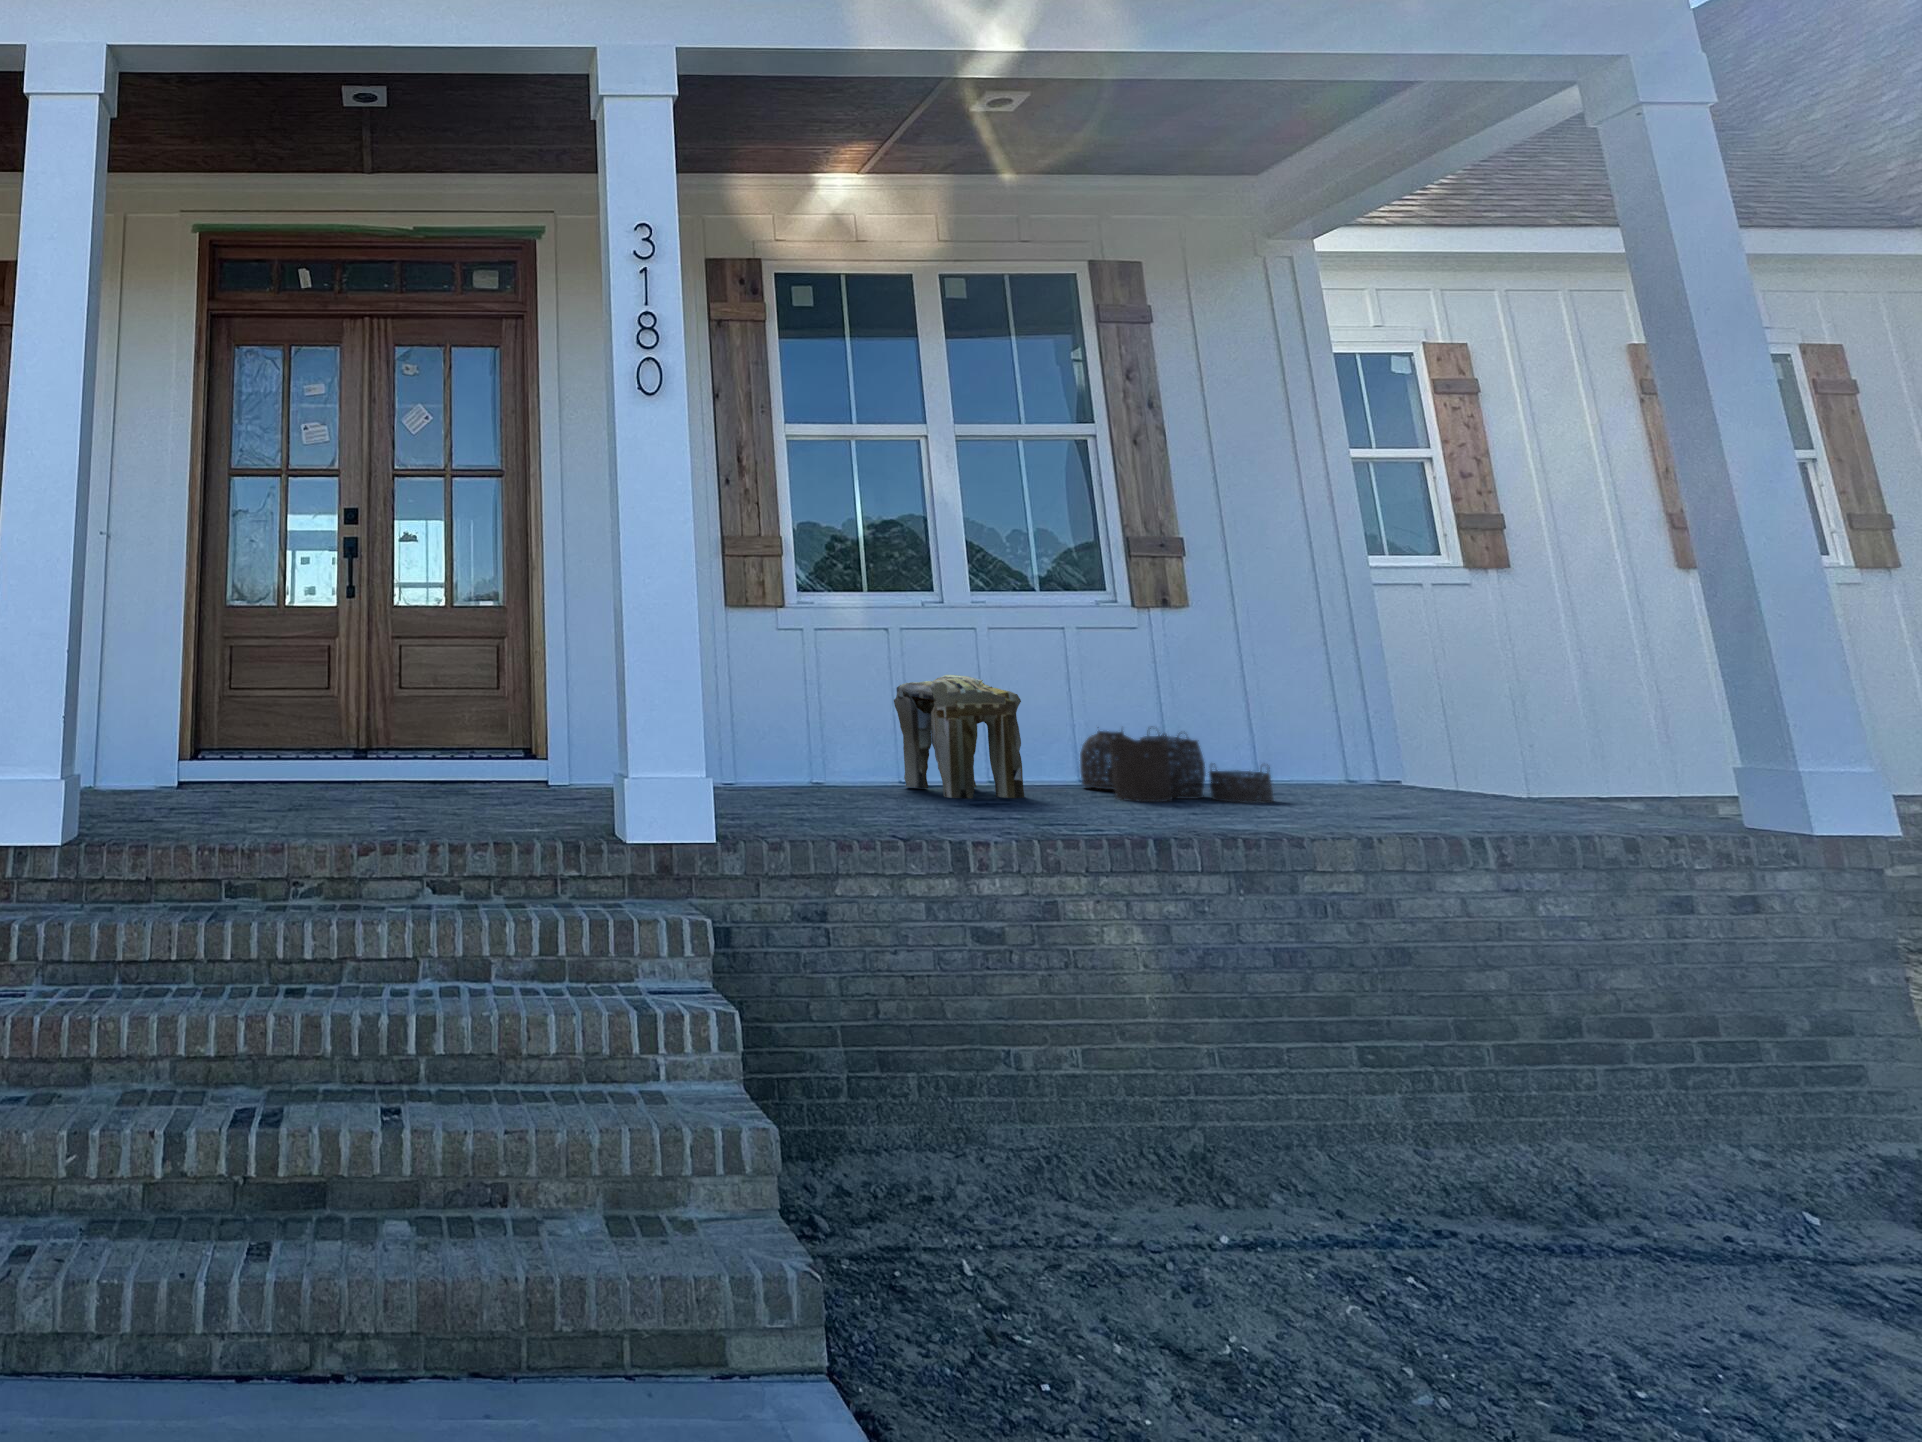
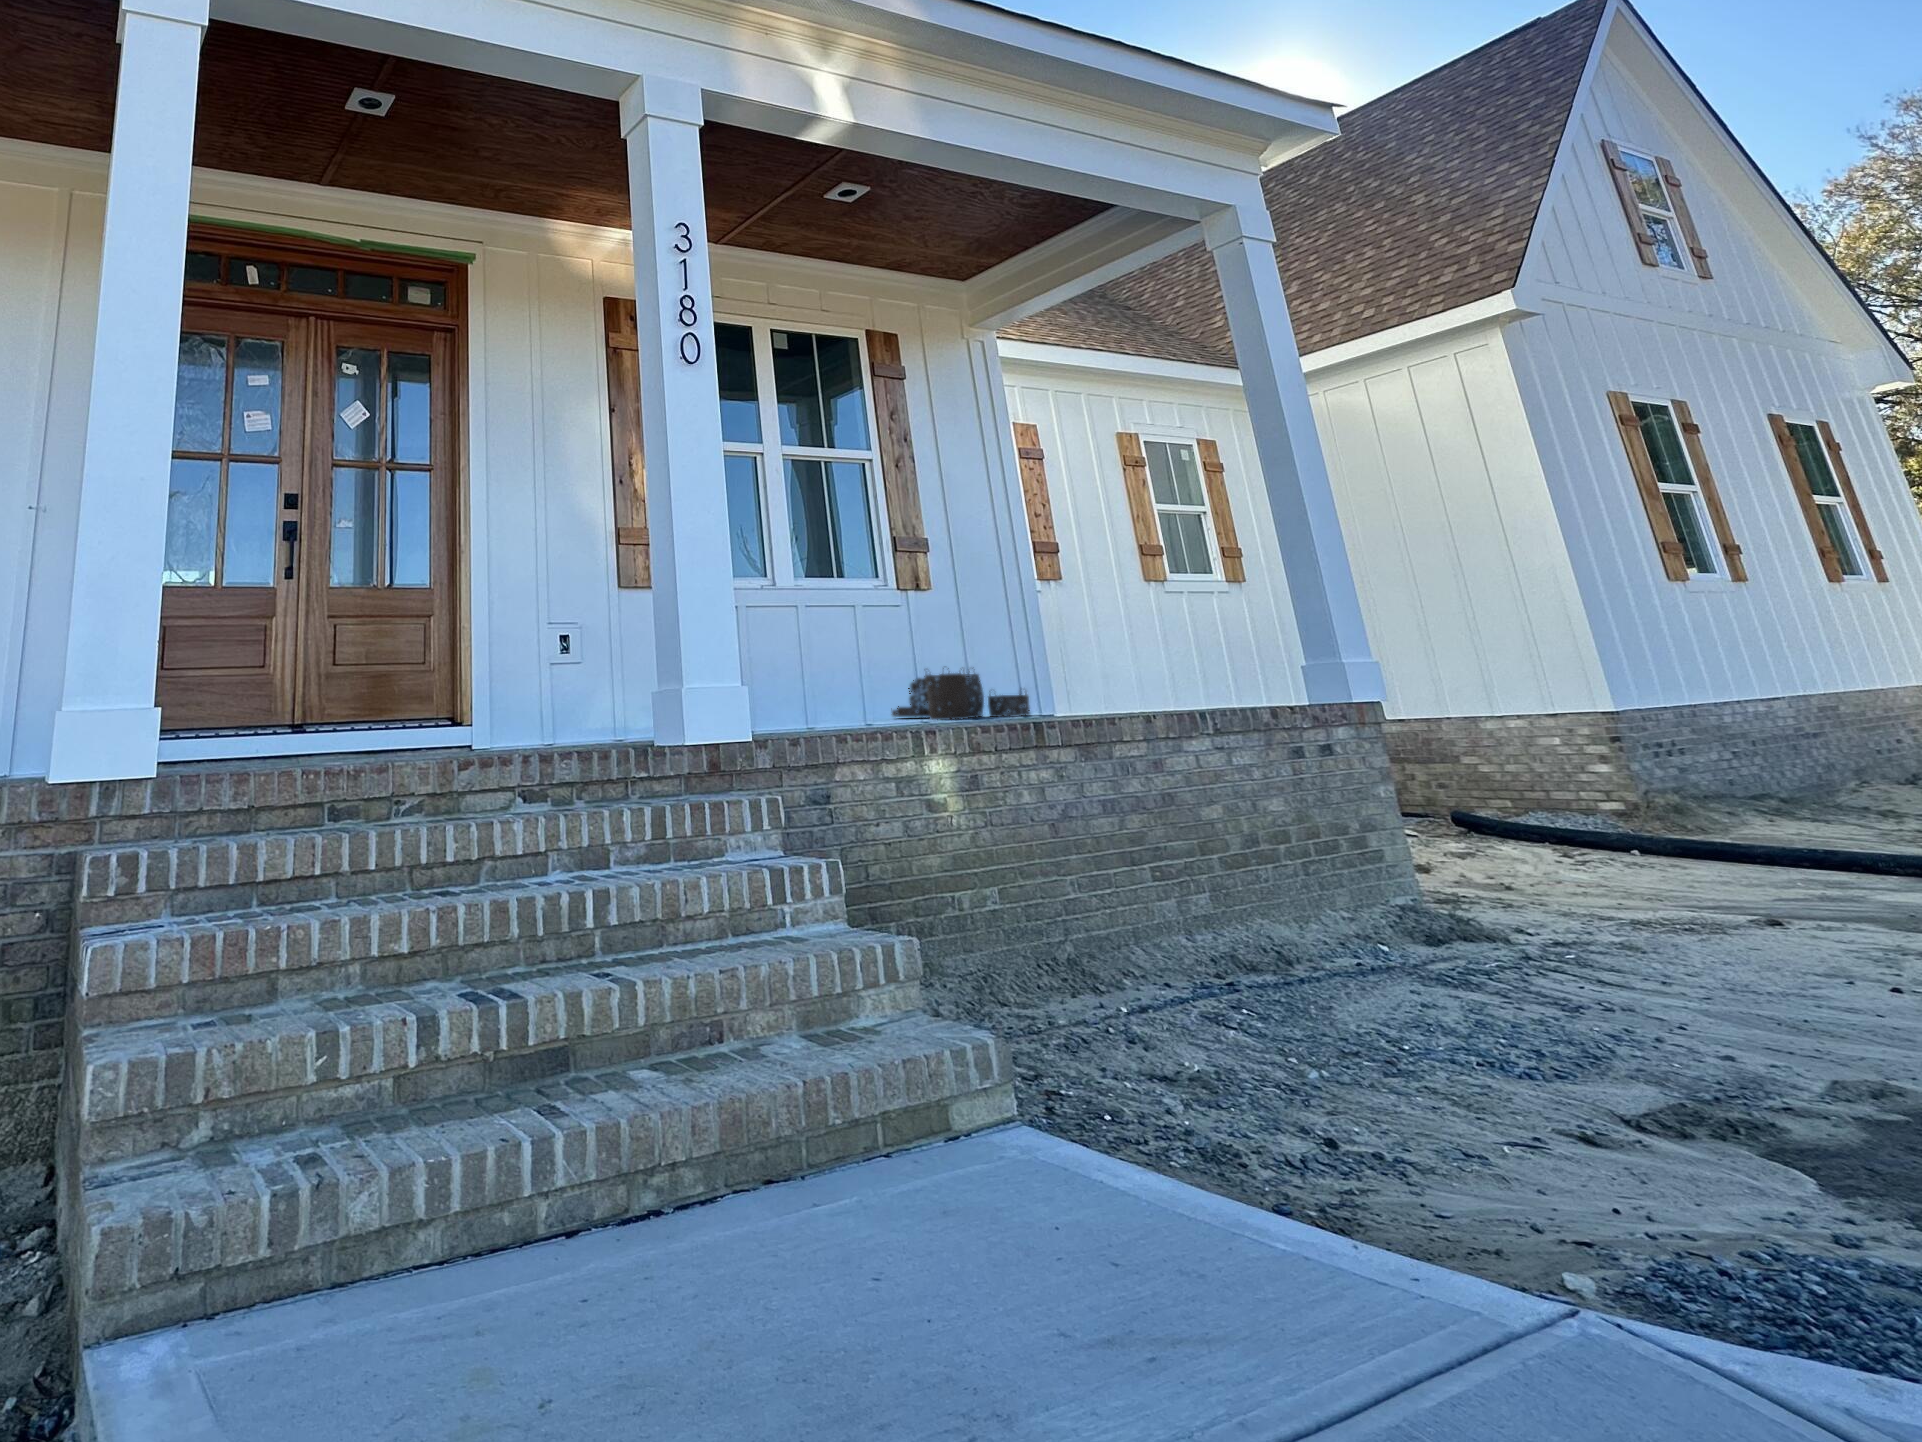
stool: present [894,675,1025,799] -> none [768,631,871,727]

